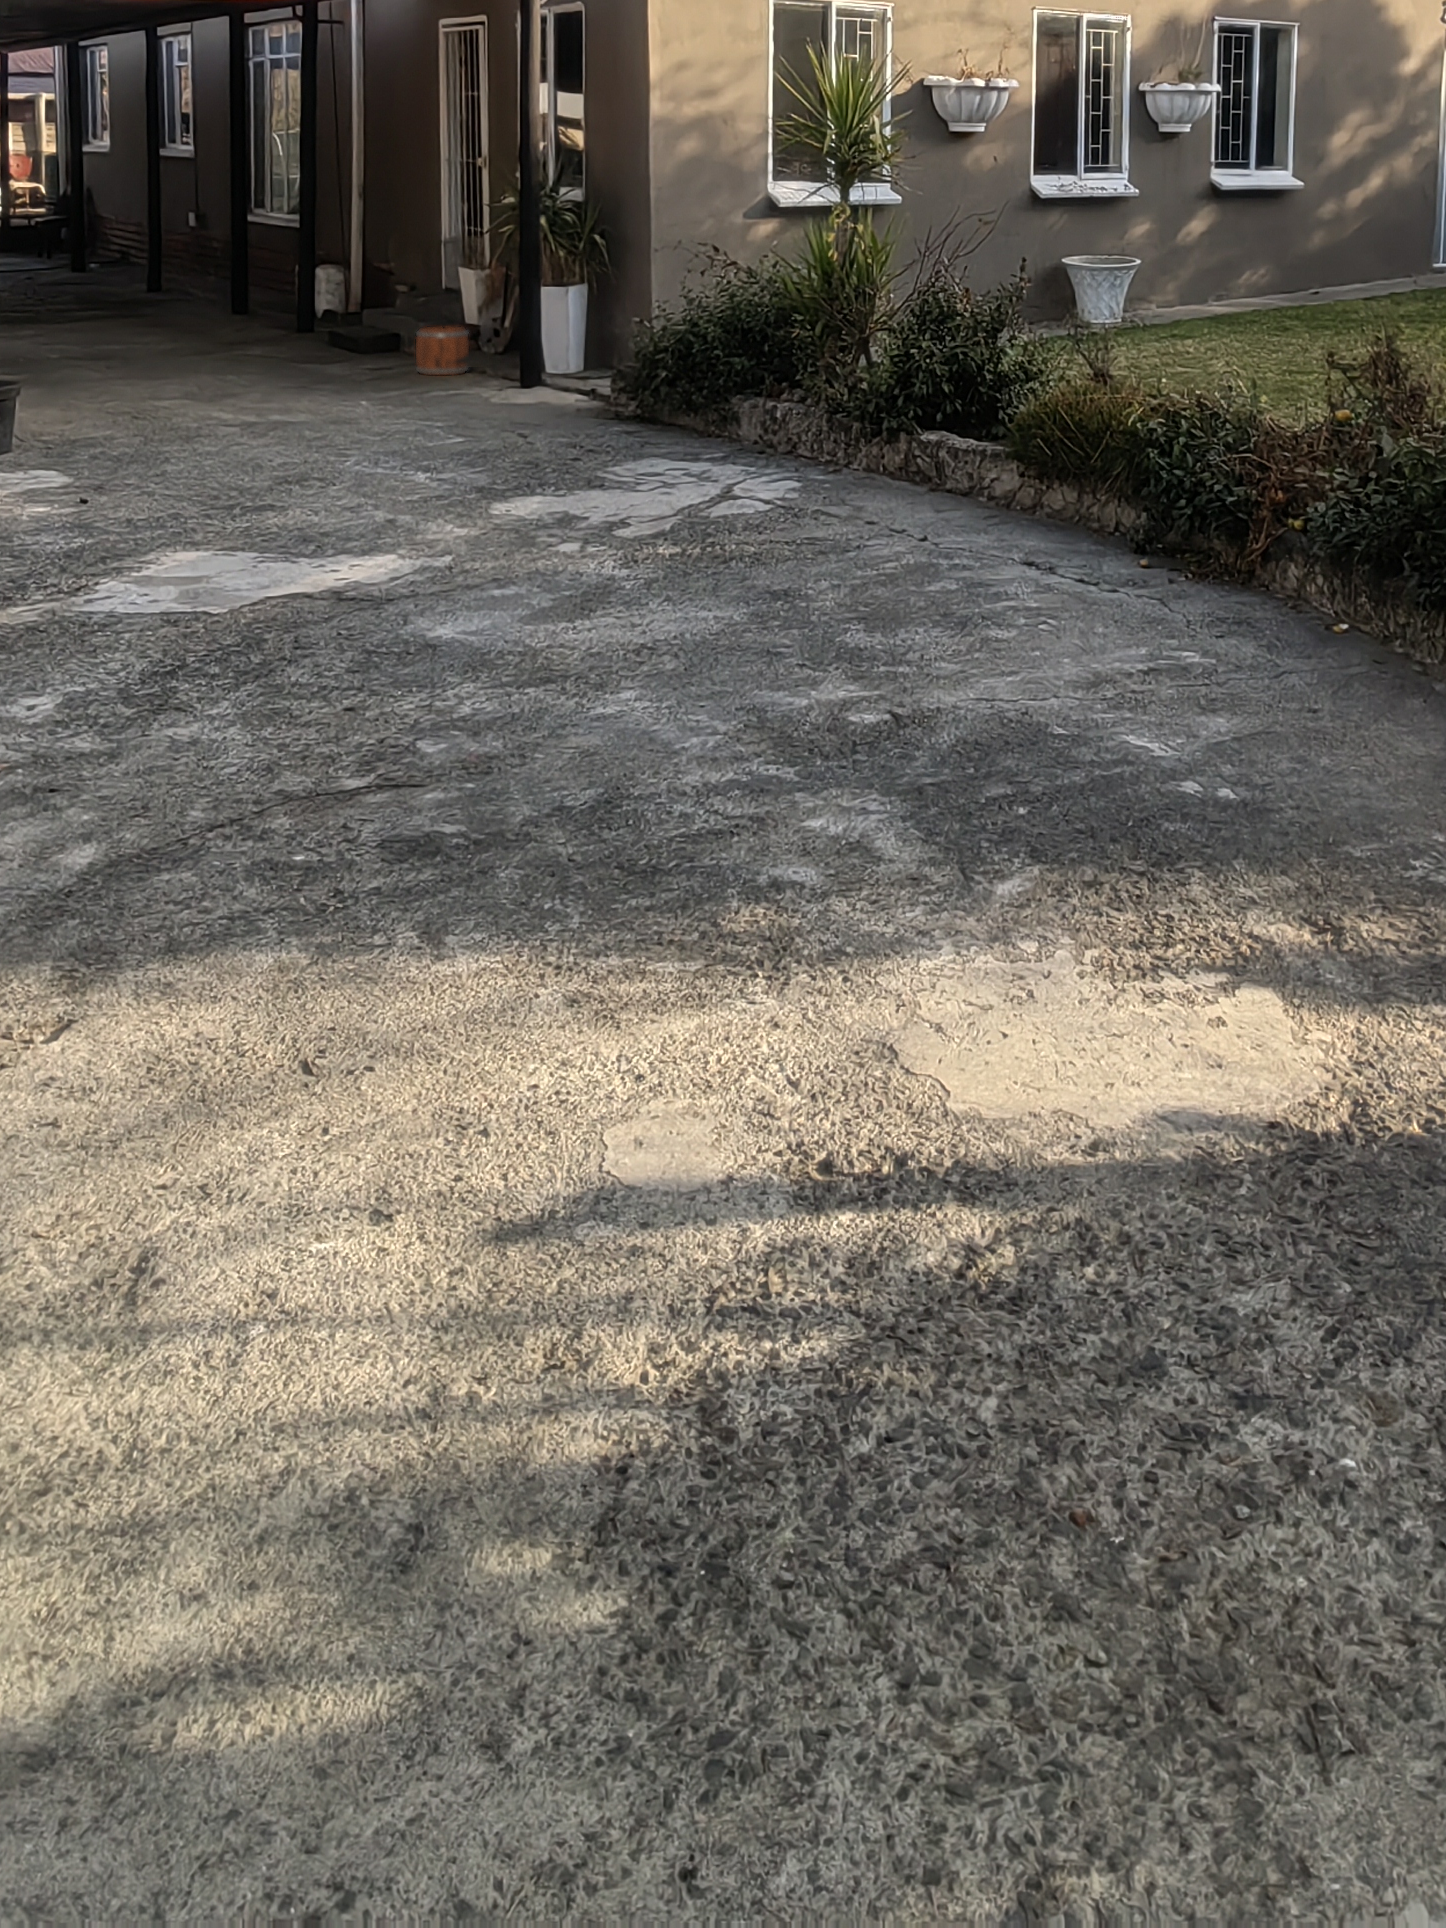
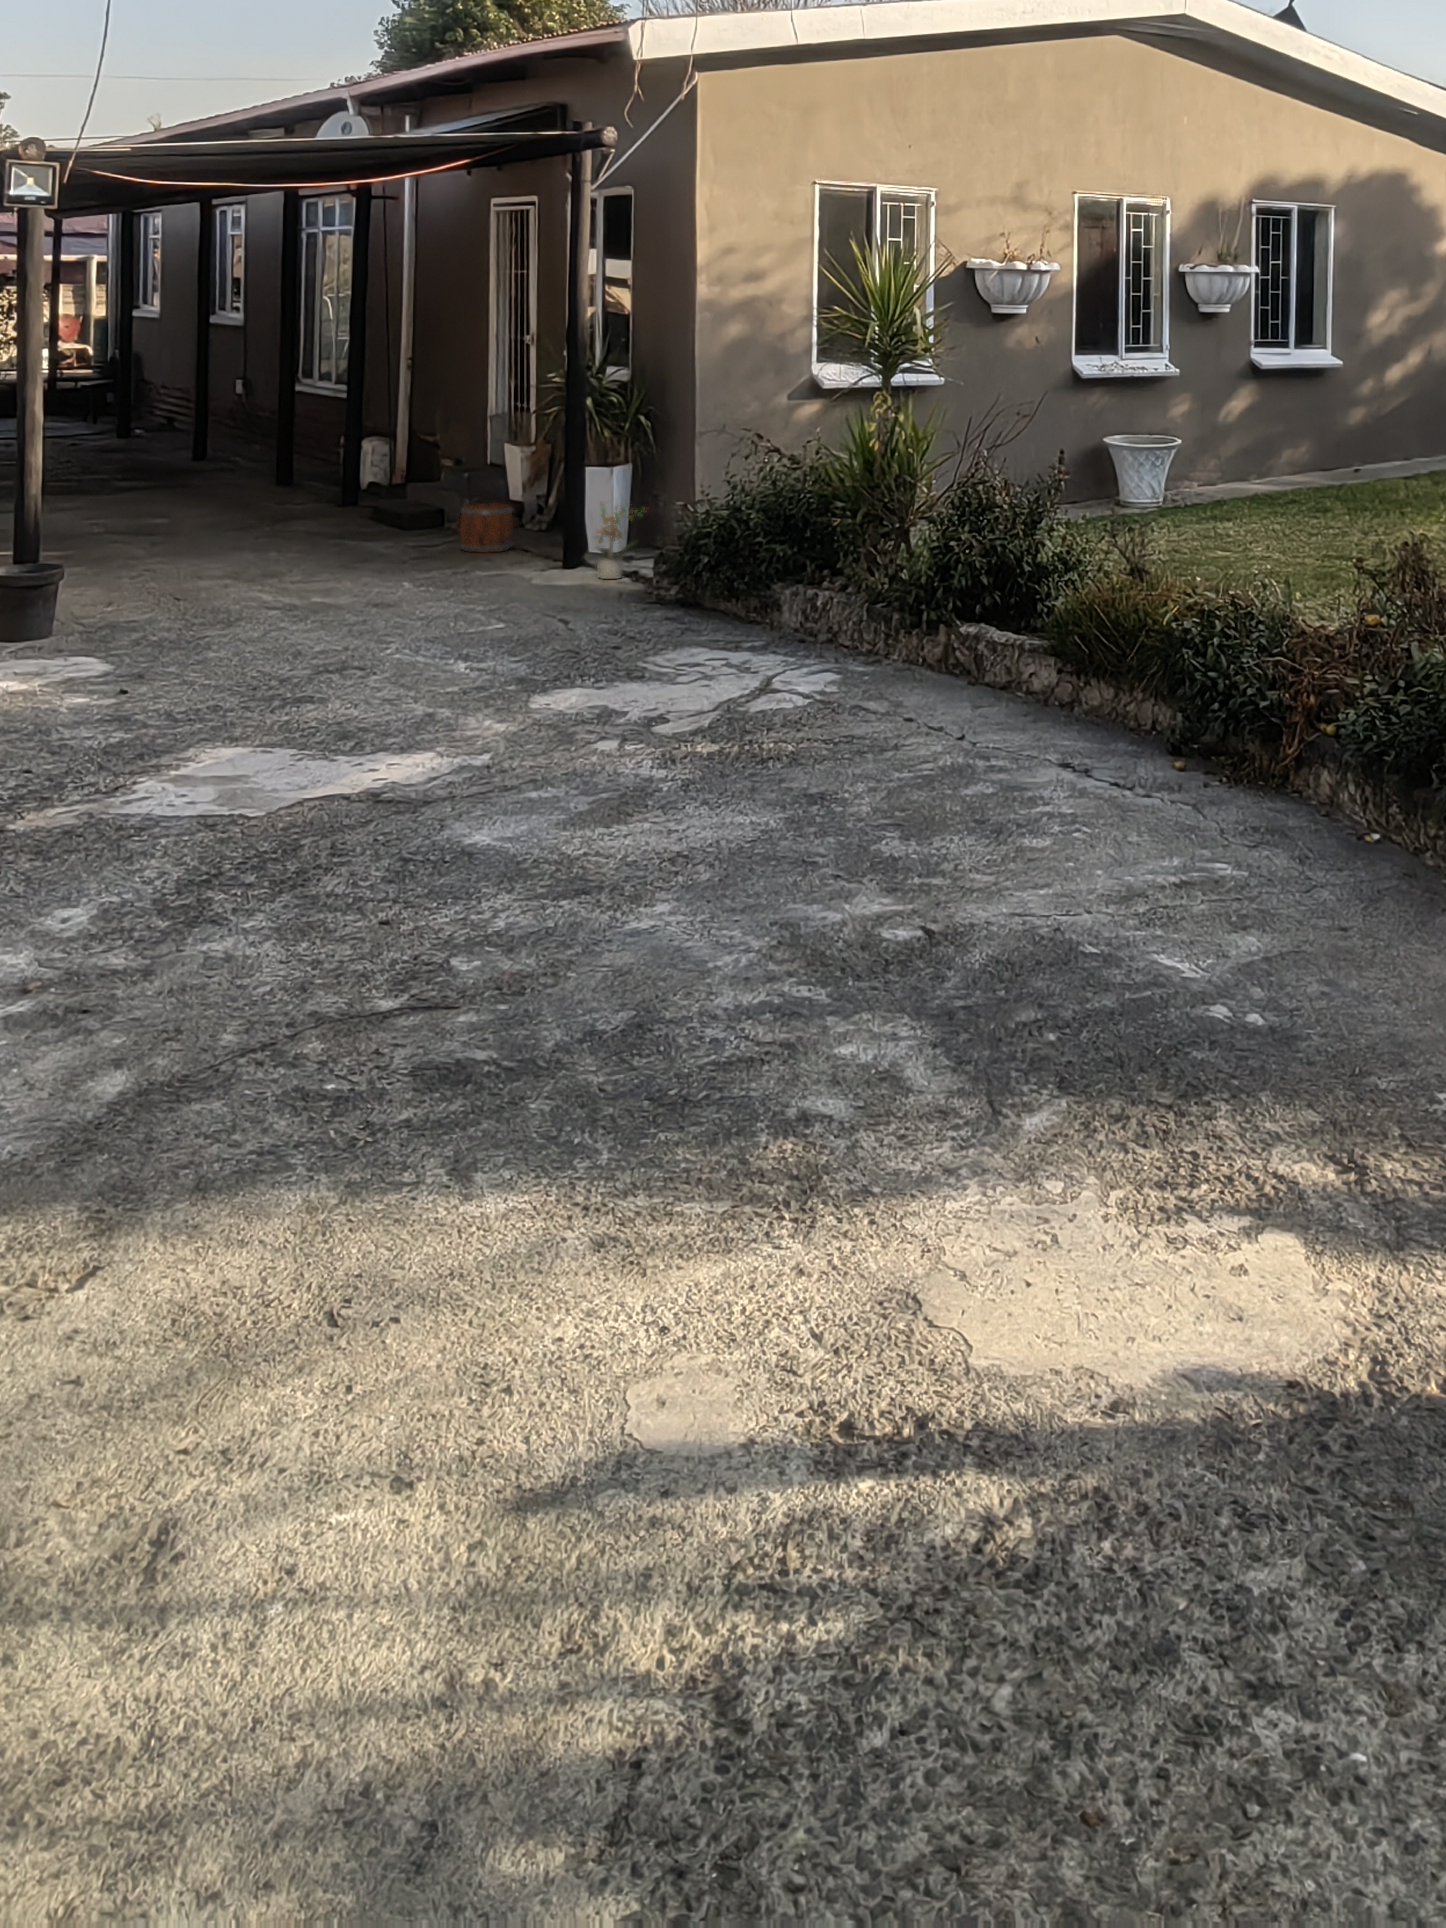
potted plant: none [540,321,606,399] -> present [597,506,633,579]

